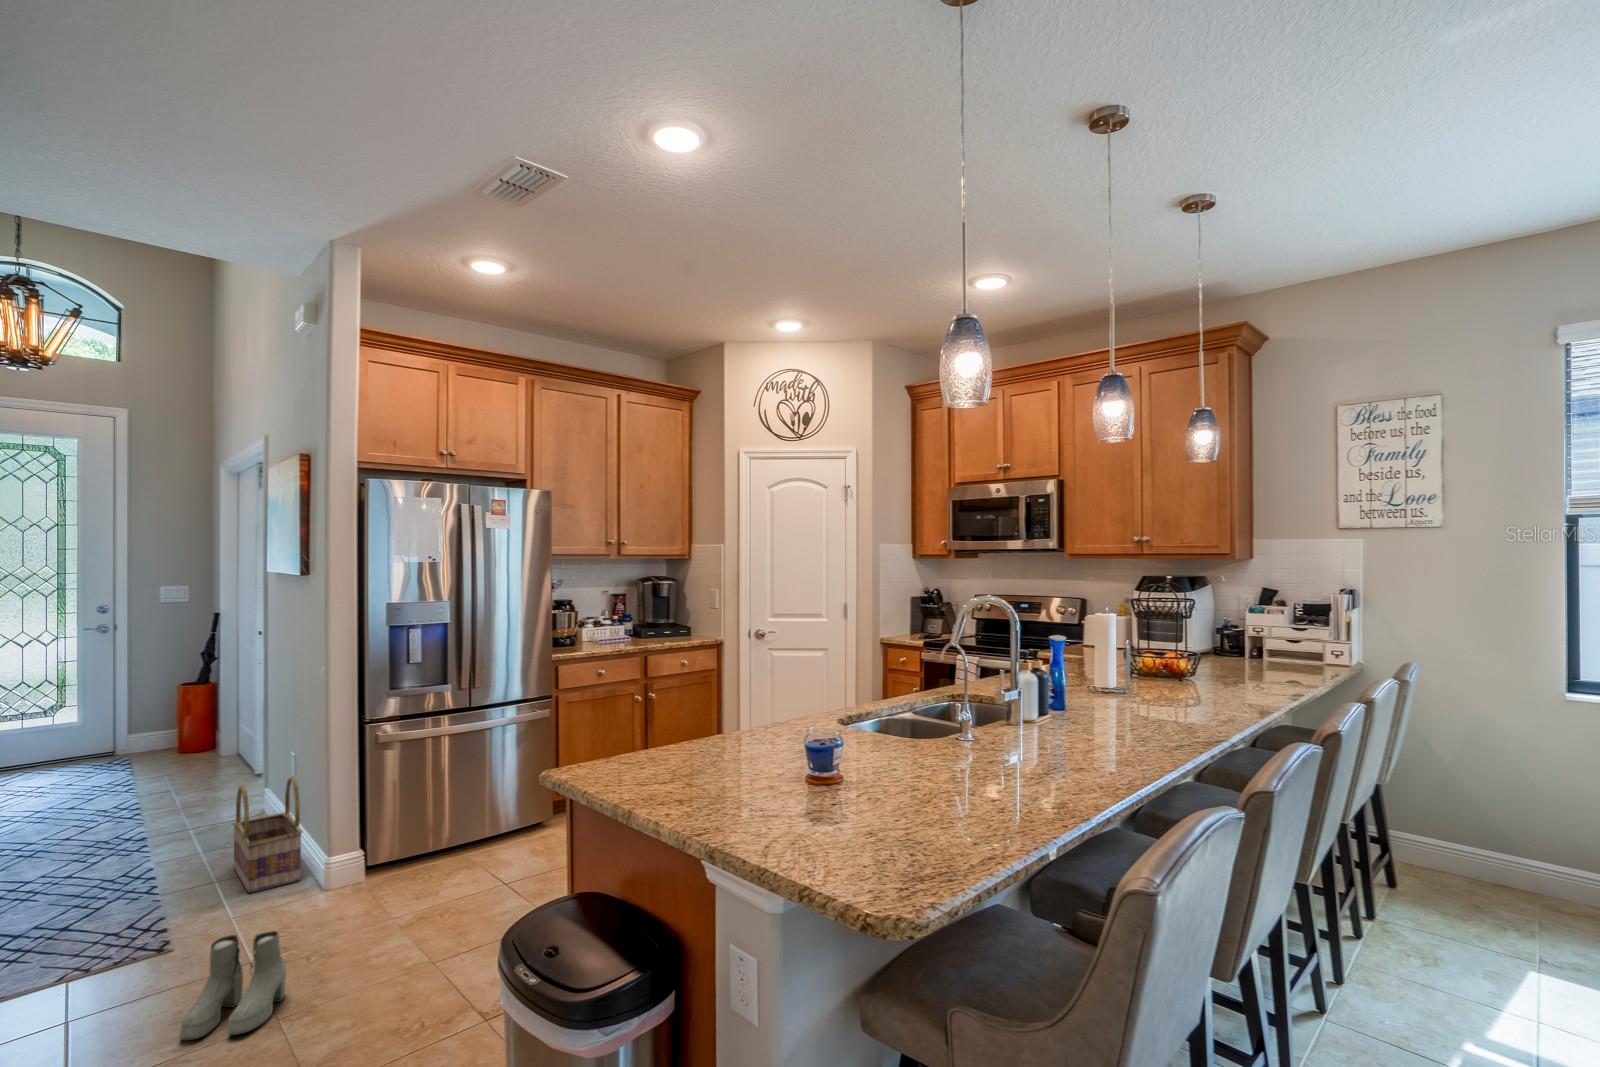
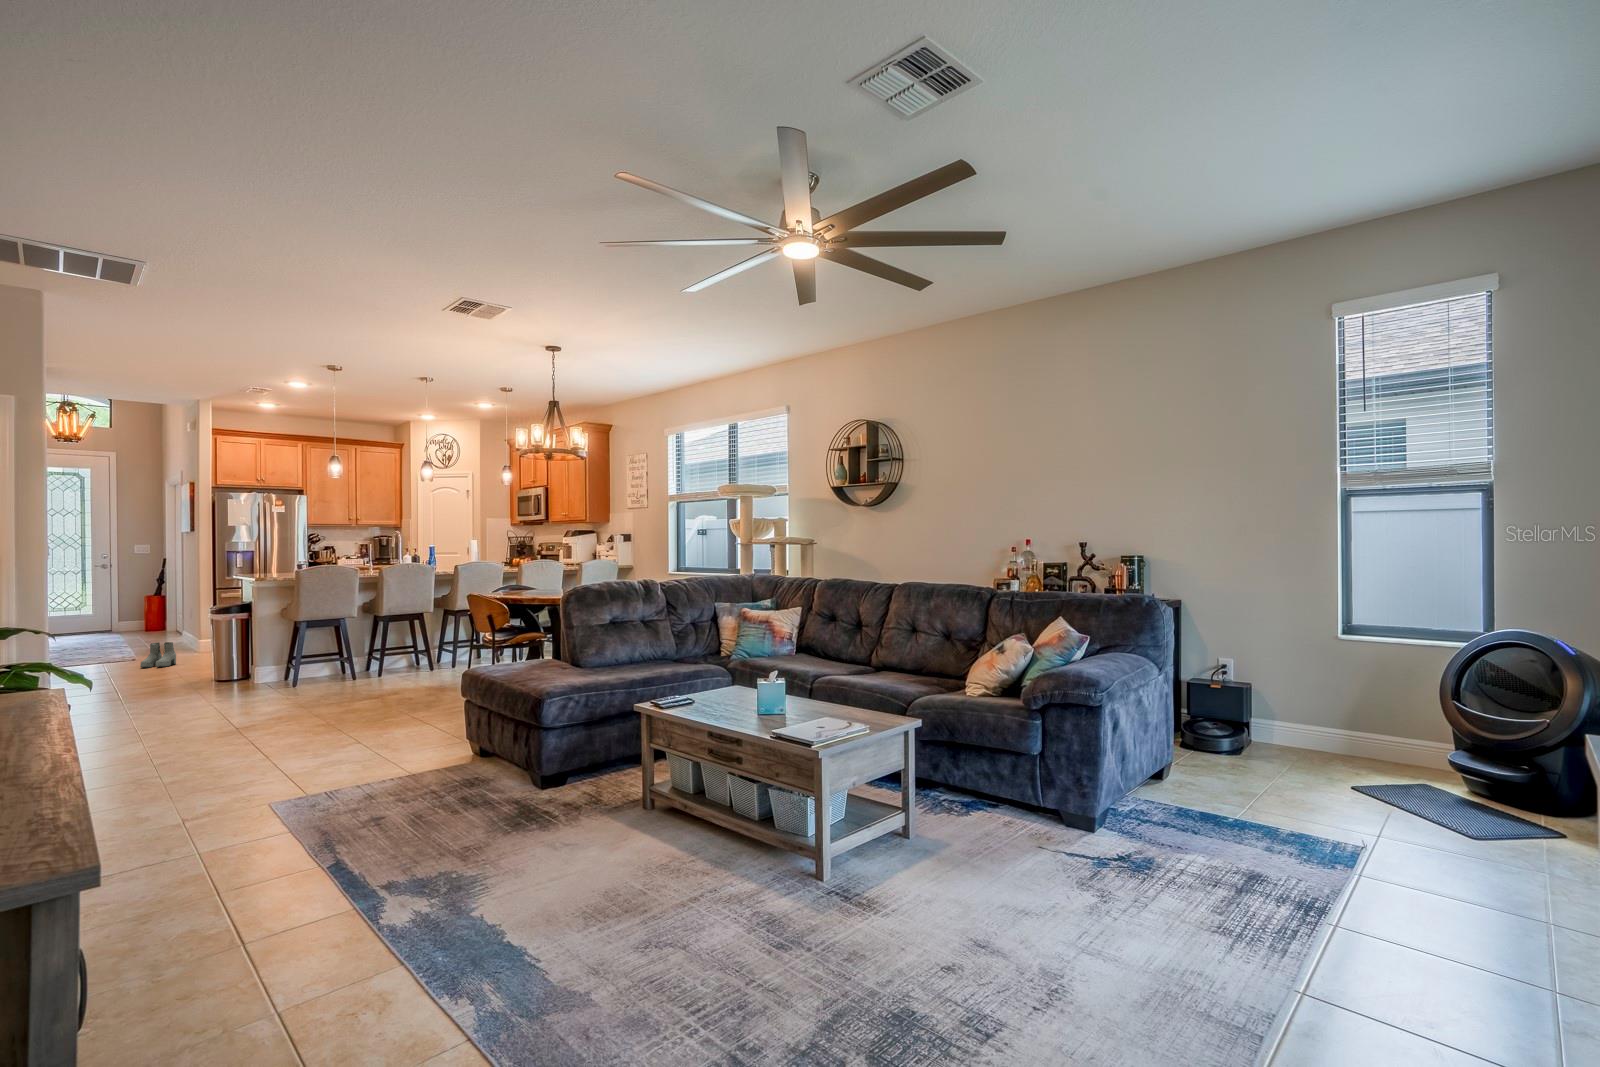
basket: present [233,776,302,893] -> none [164,613,192,653]

